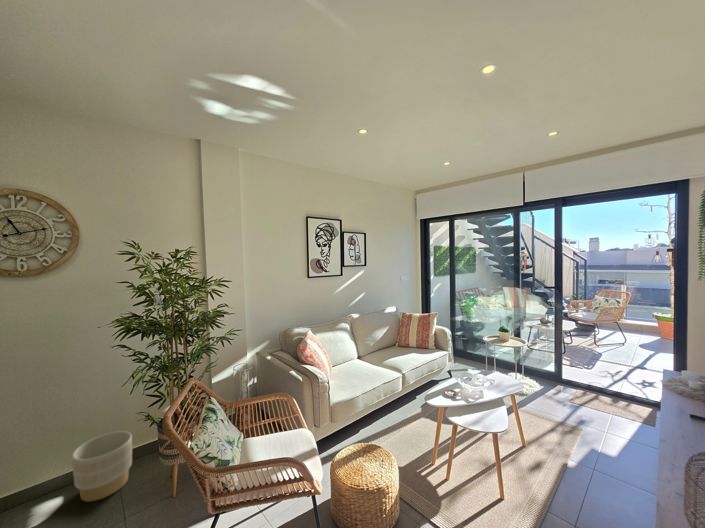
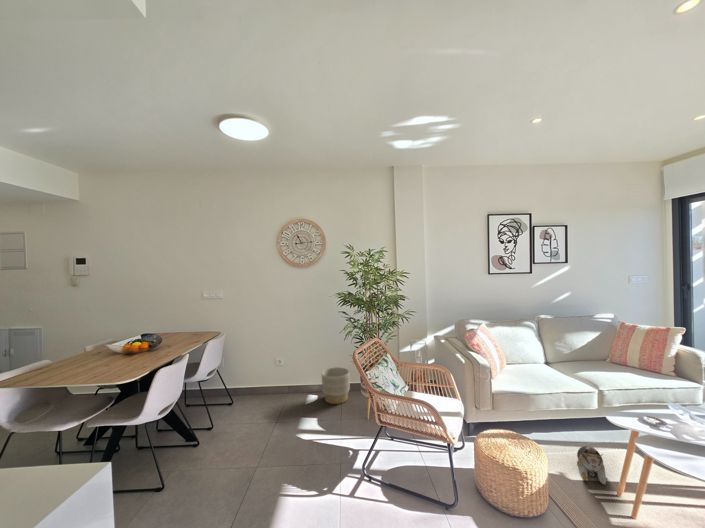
plush toy: none [401,428,425,461] -> present [577,446,606,484]

